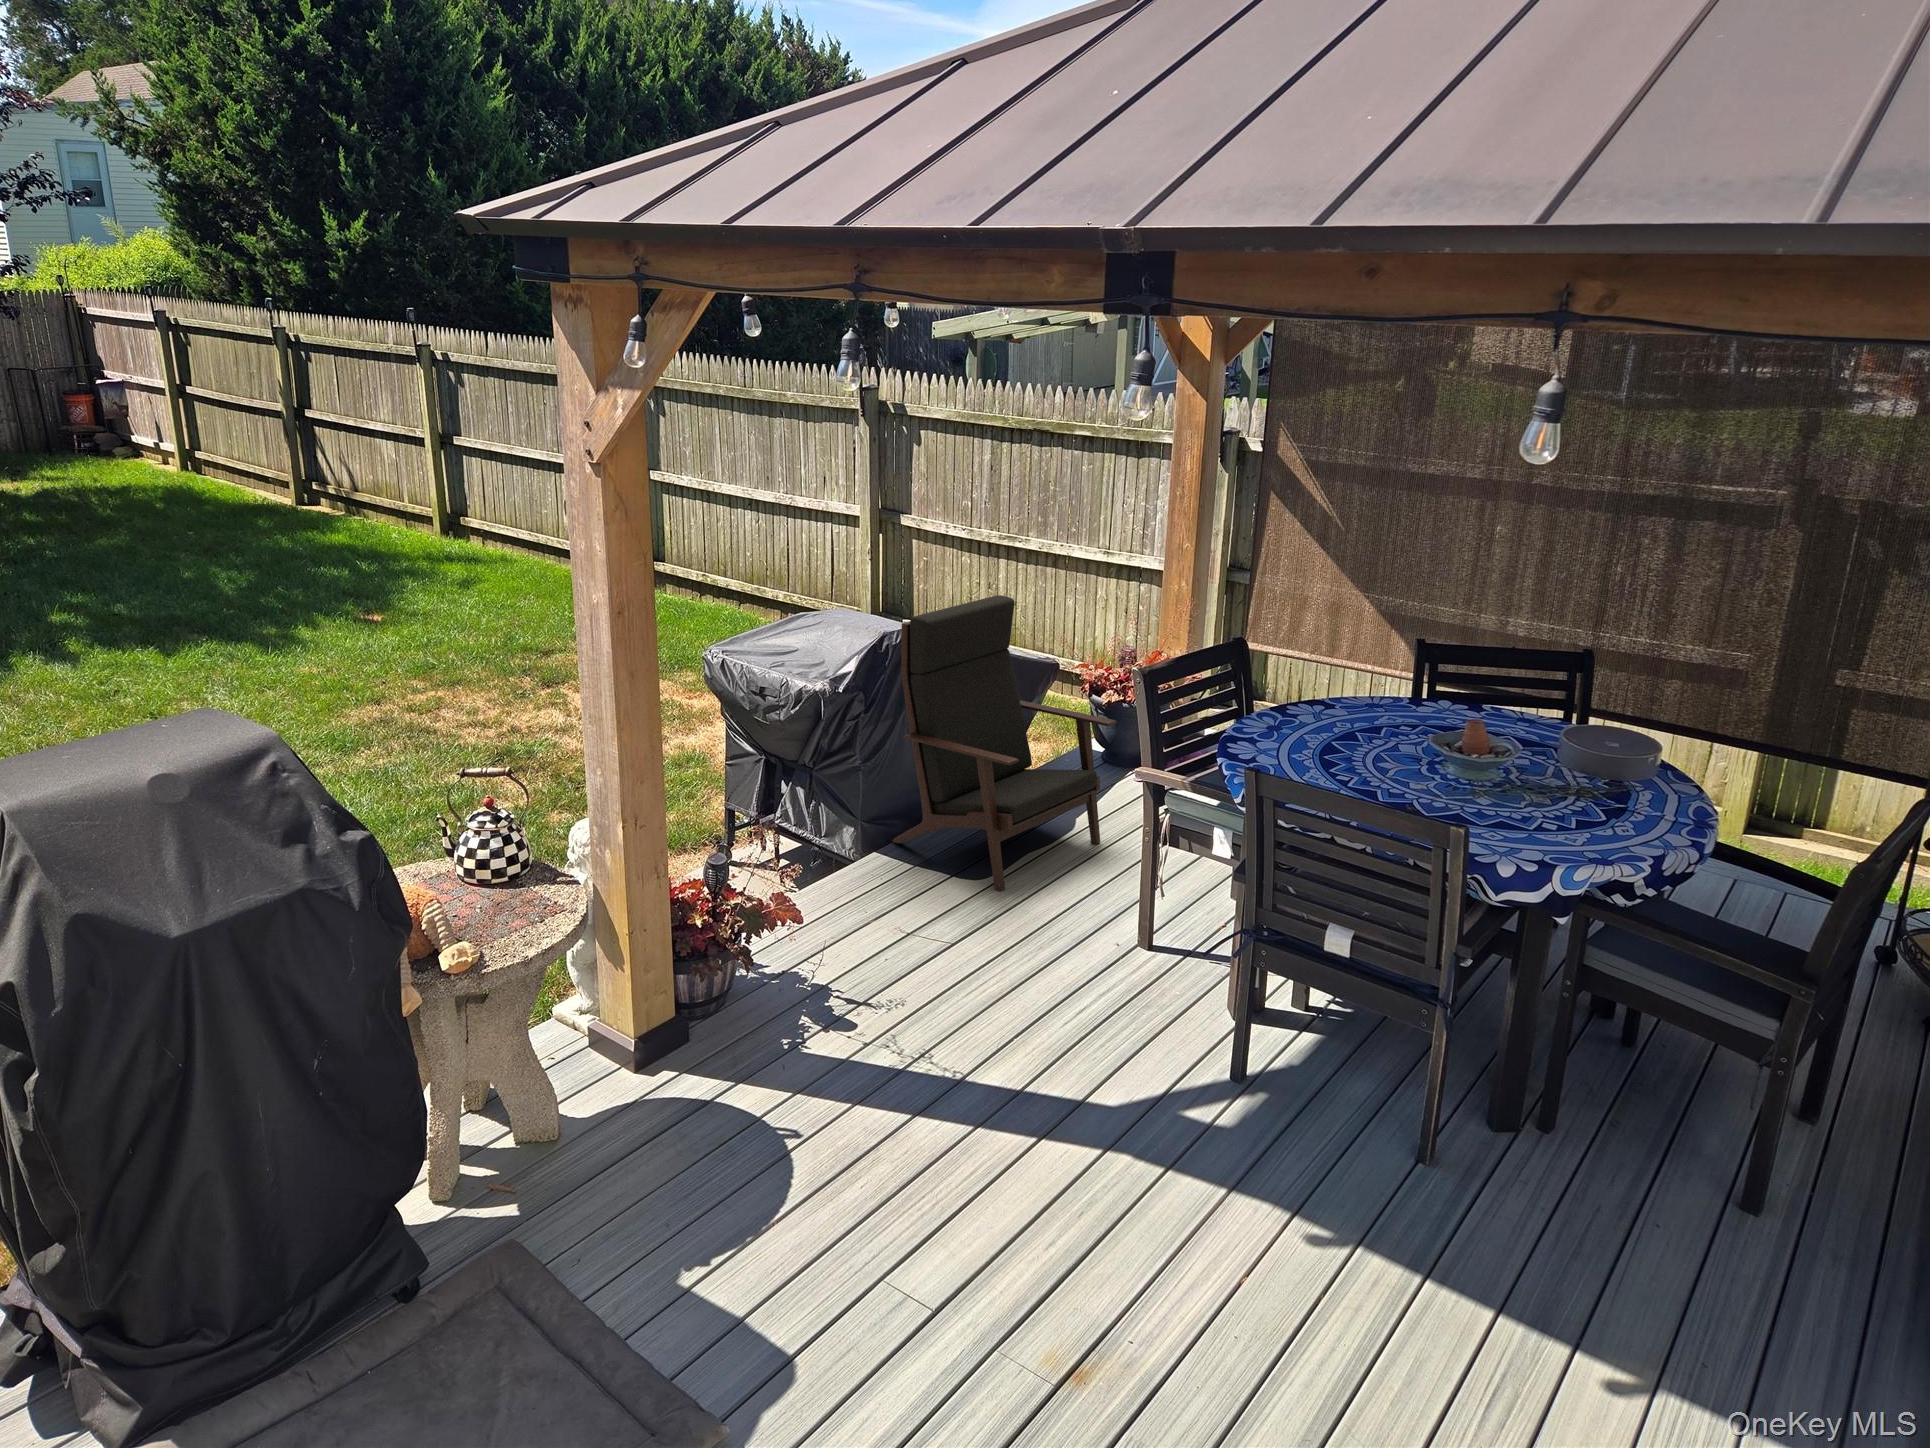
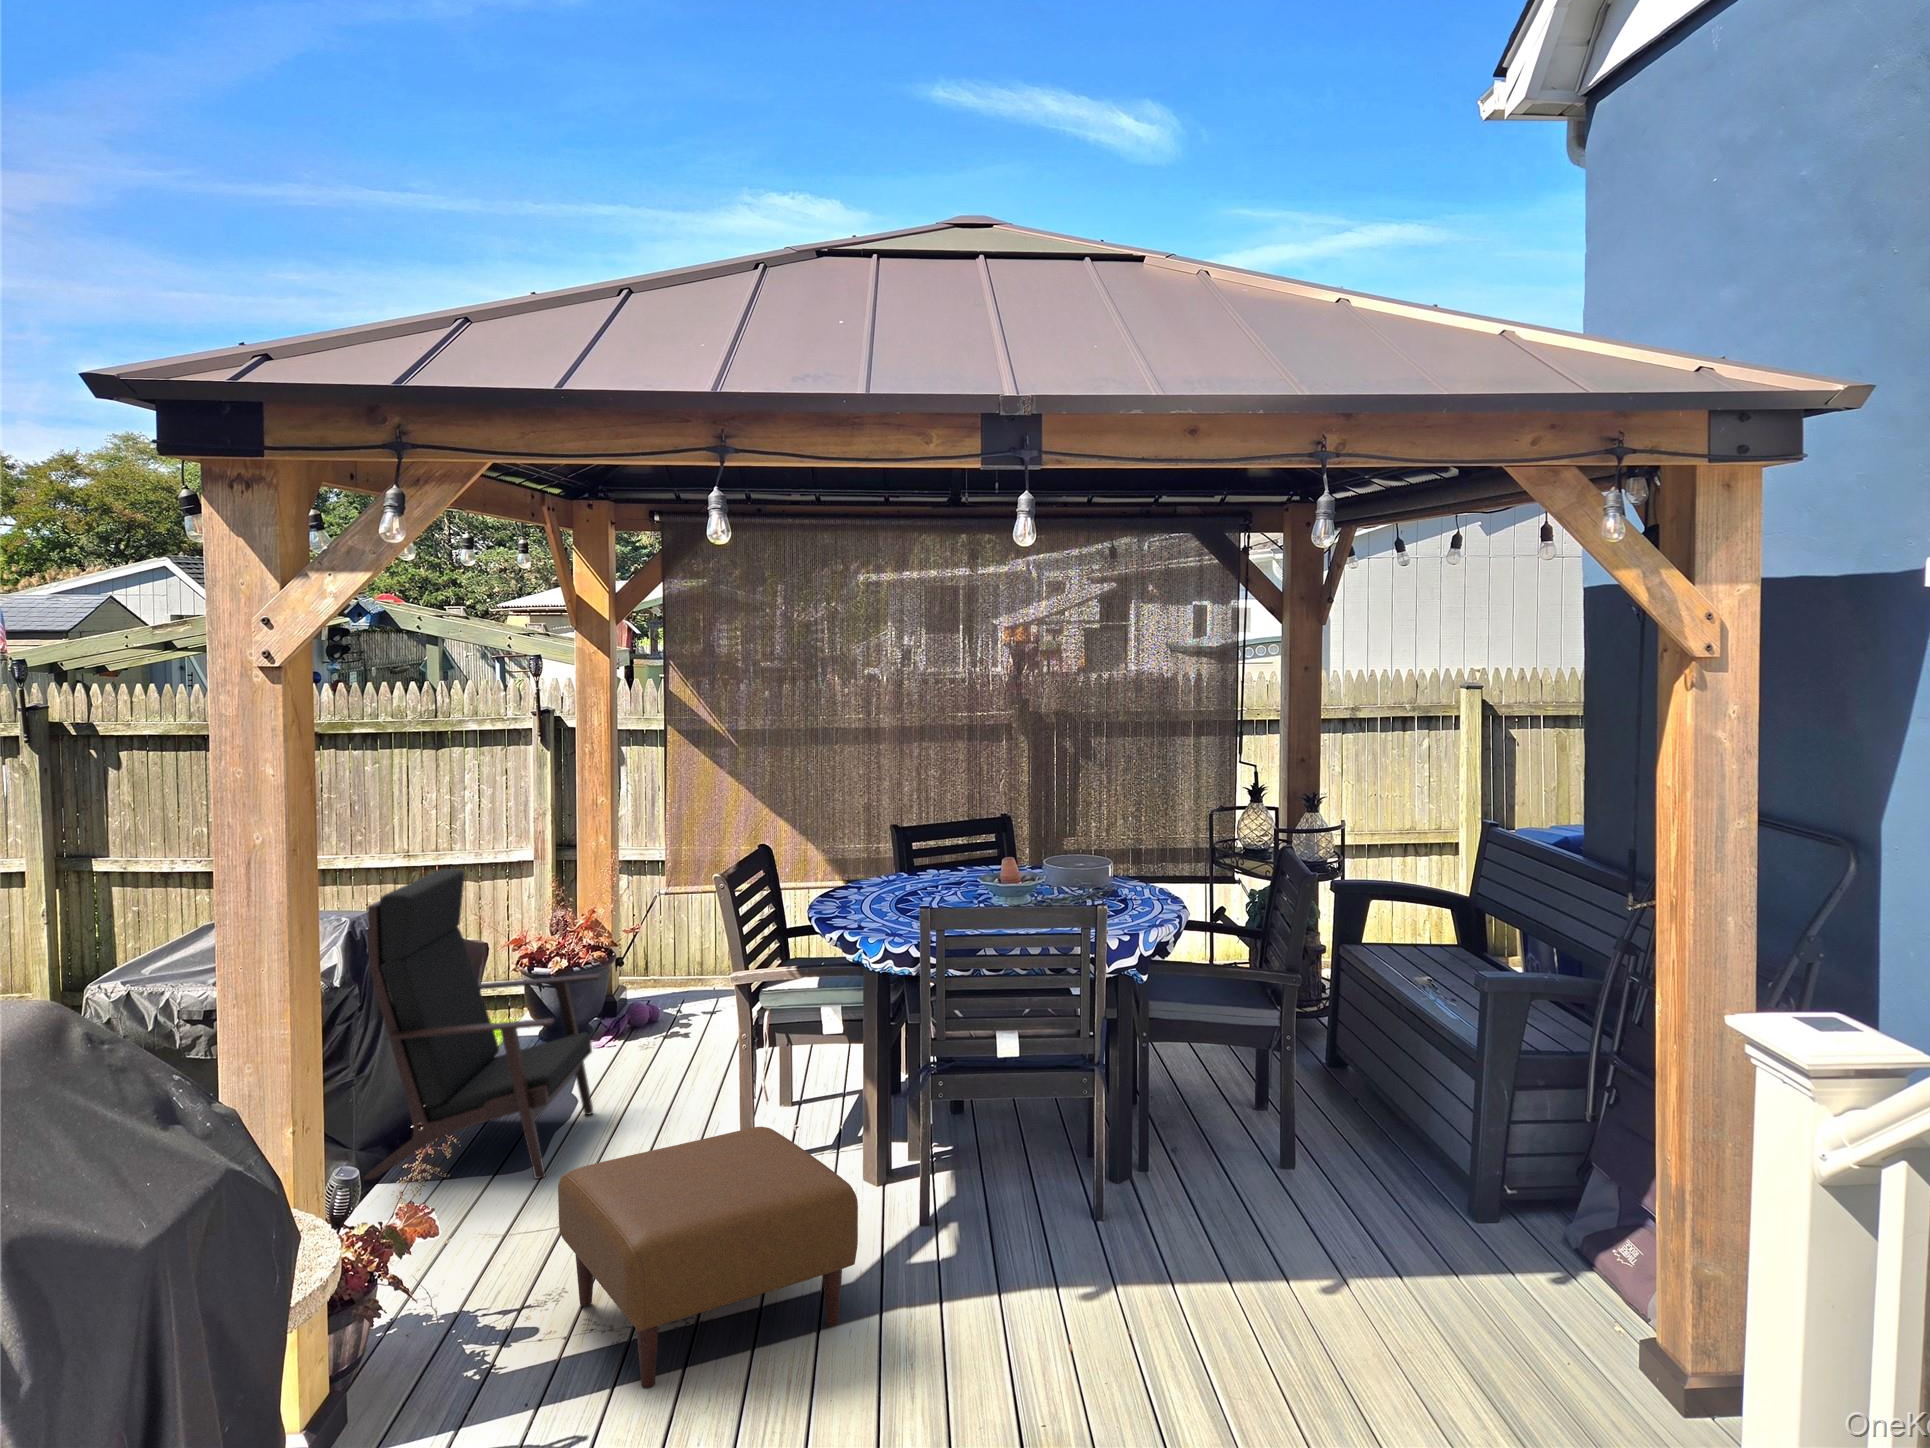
ottoman: none [847,910,1096,1144] -> present [558,1127,858,1388]

